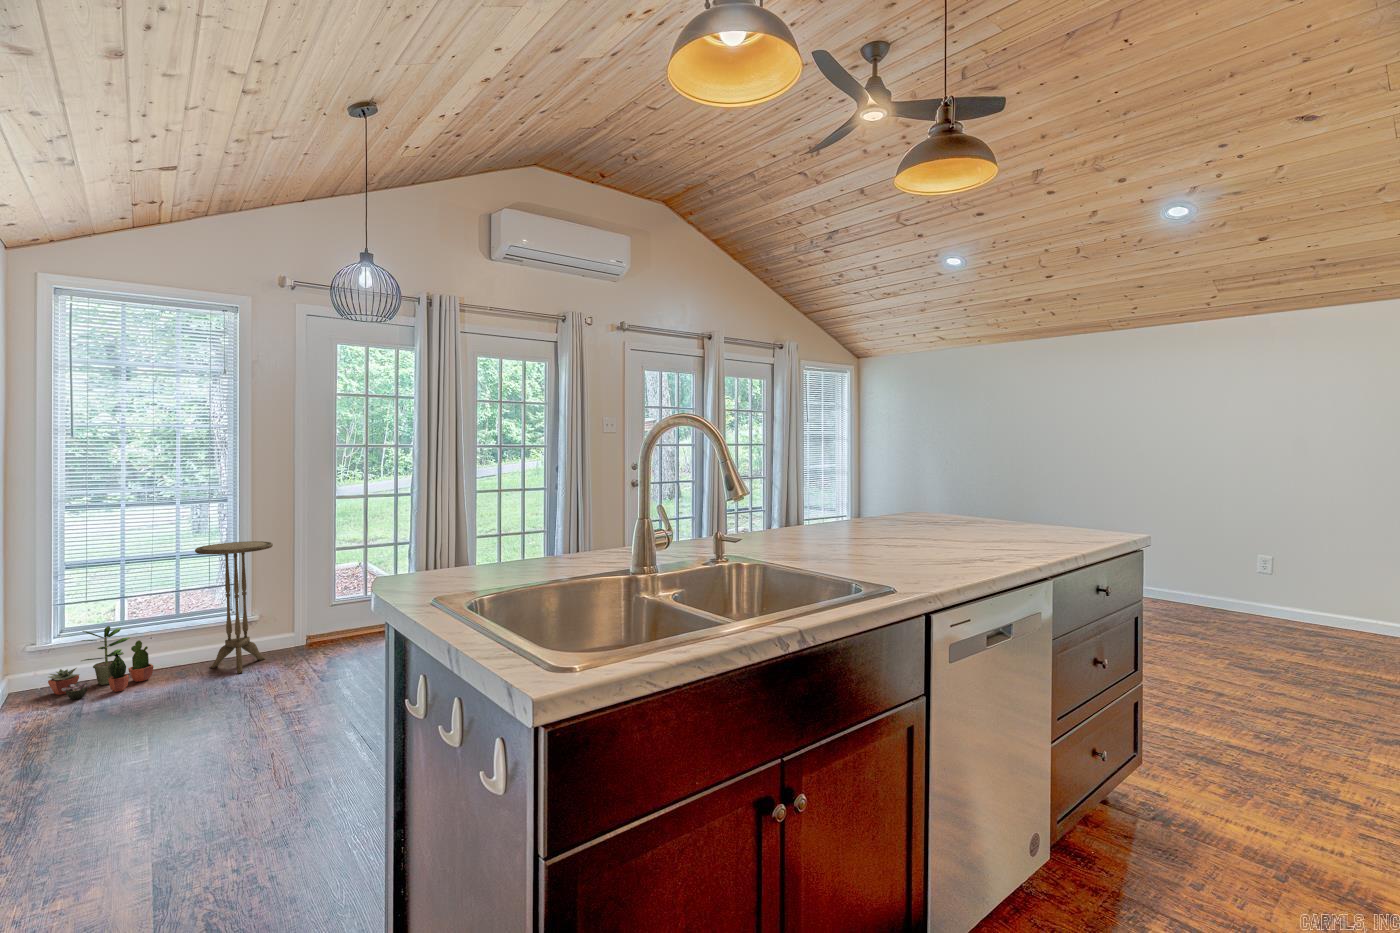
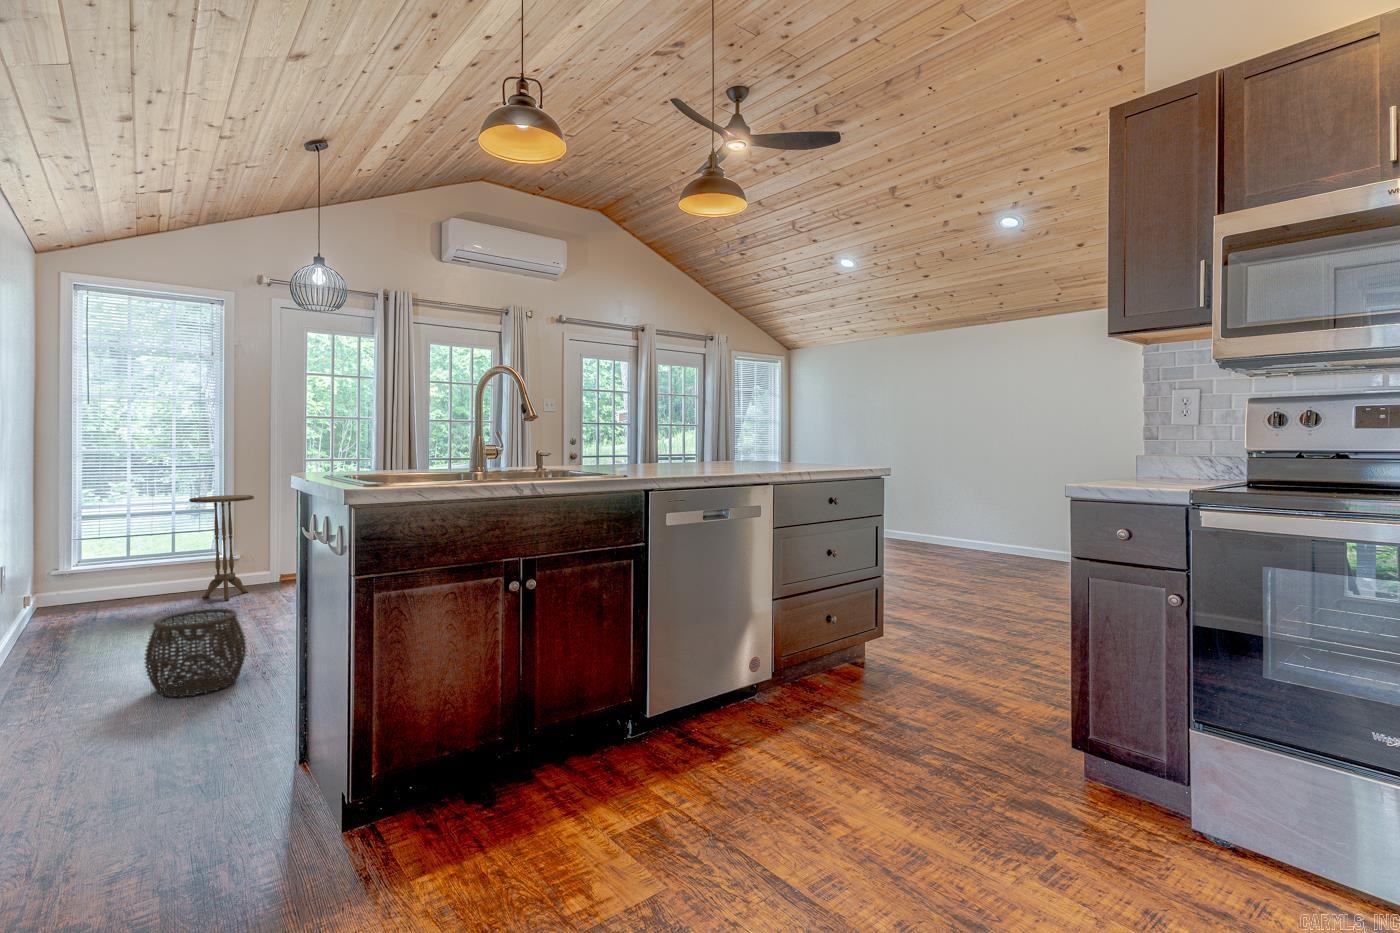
potted plant: present [48,626,153,699] -> none [70,559,156,616]
woven basket: none [141,721,278,858] -> present [145,609,246,697]

